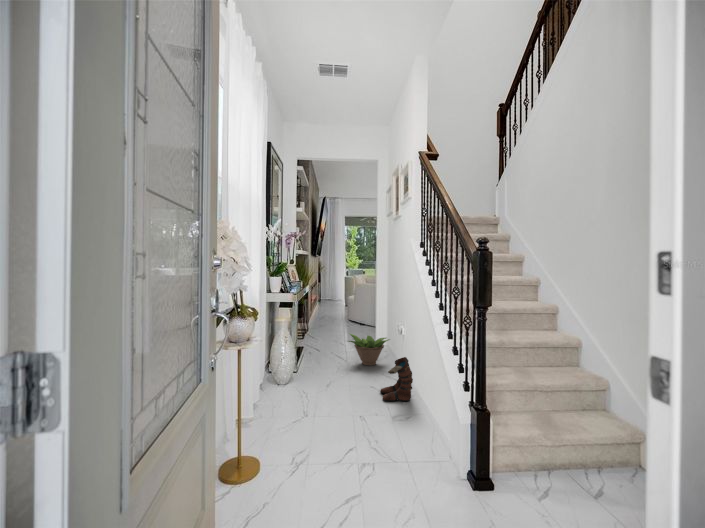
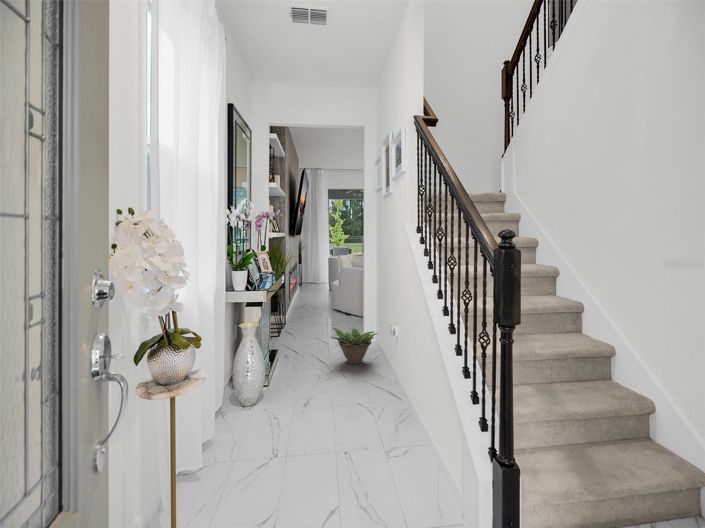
boots: present [380,357,413,401] -> none [368,365,407,420]

